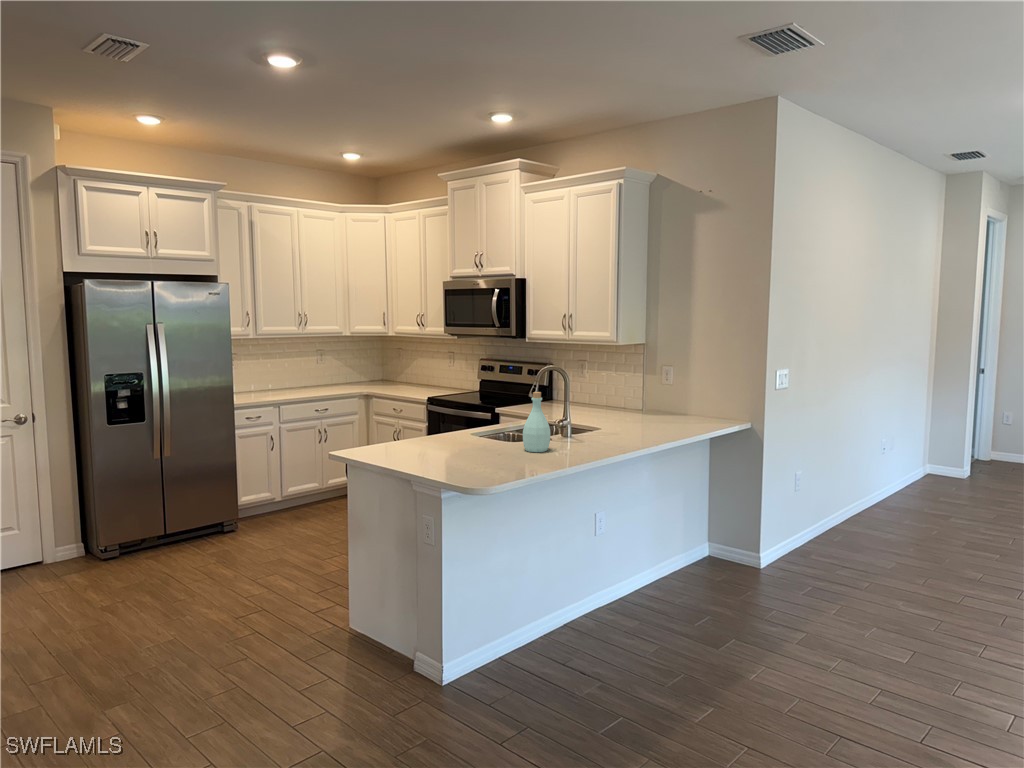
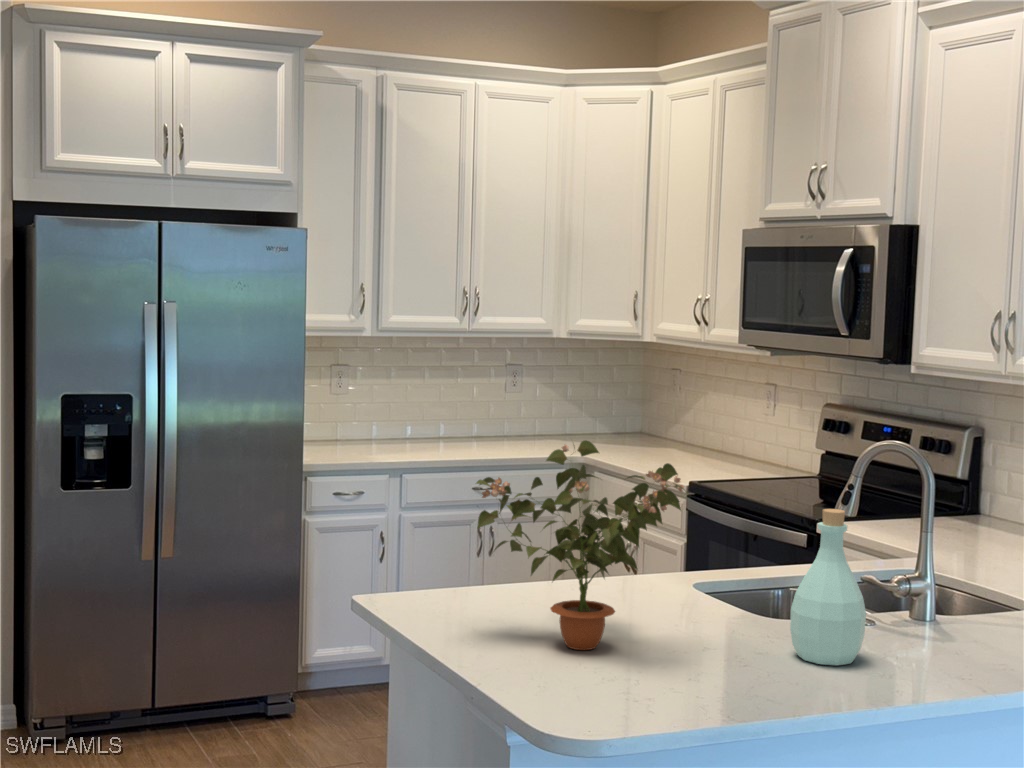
potted plant: none [392,371,485,458] -> present [476,440,684,650]

